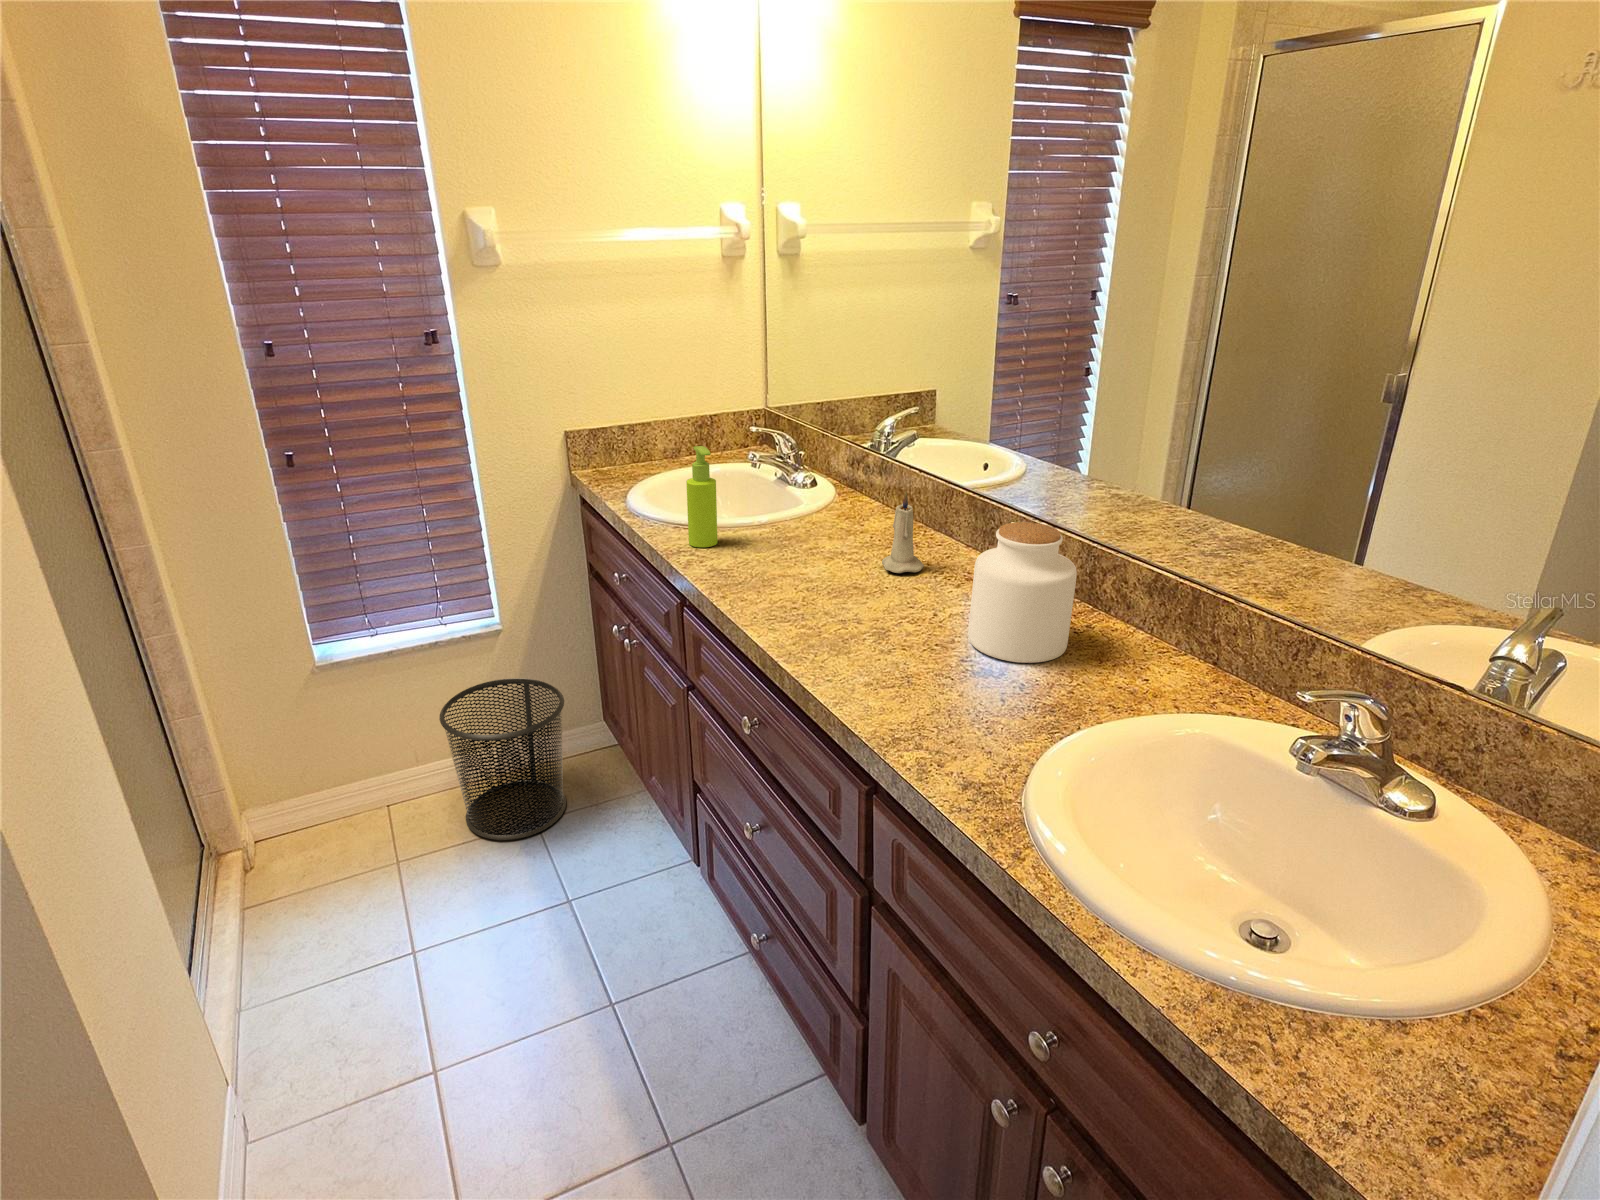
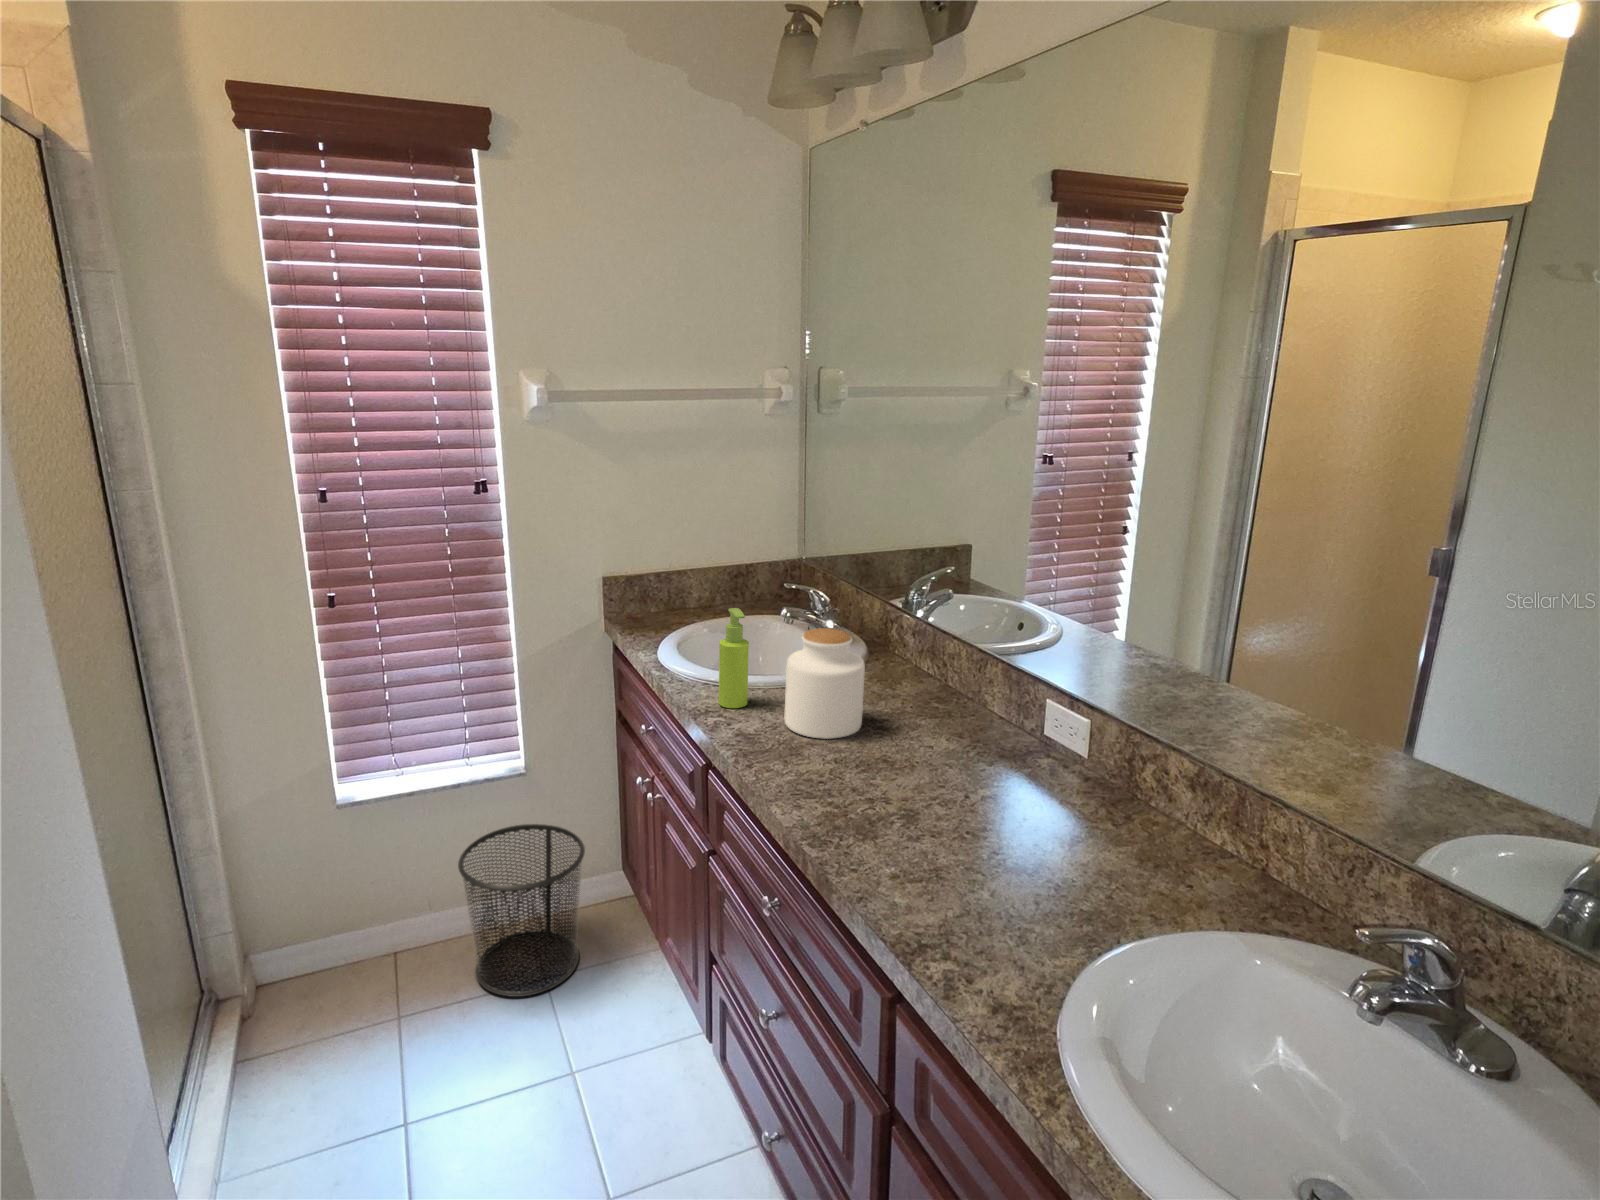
candle: present [882,492,924,573] -> none [912,664,955,747]
jar: present [968,522,1077,663] -> present [785,628,865,739]

